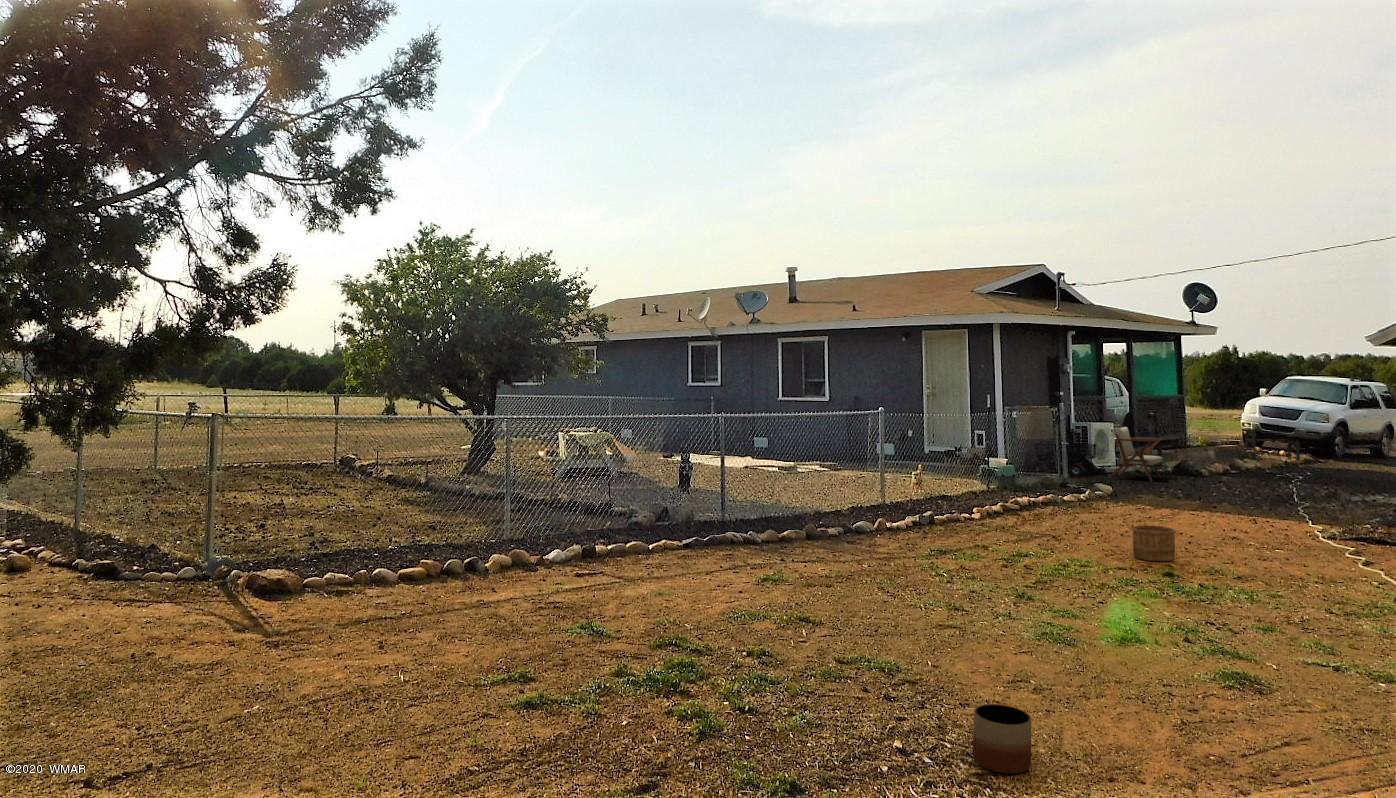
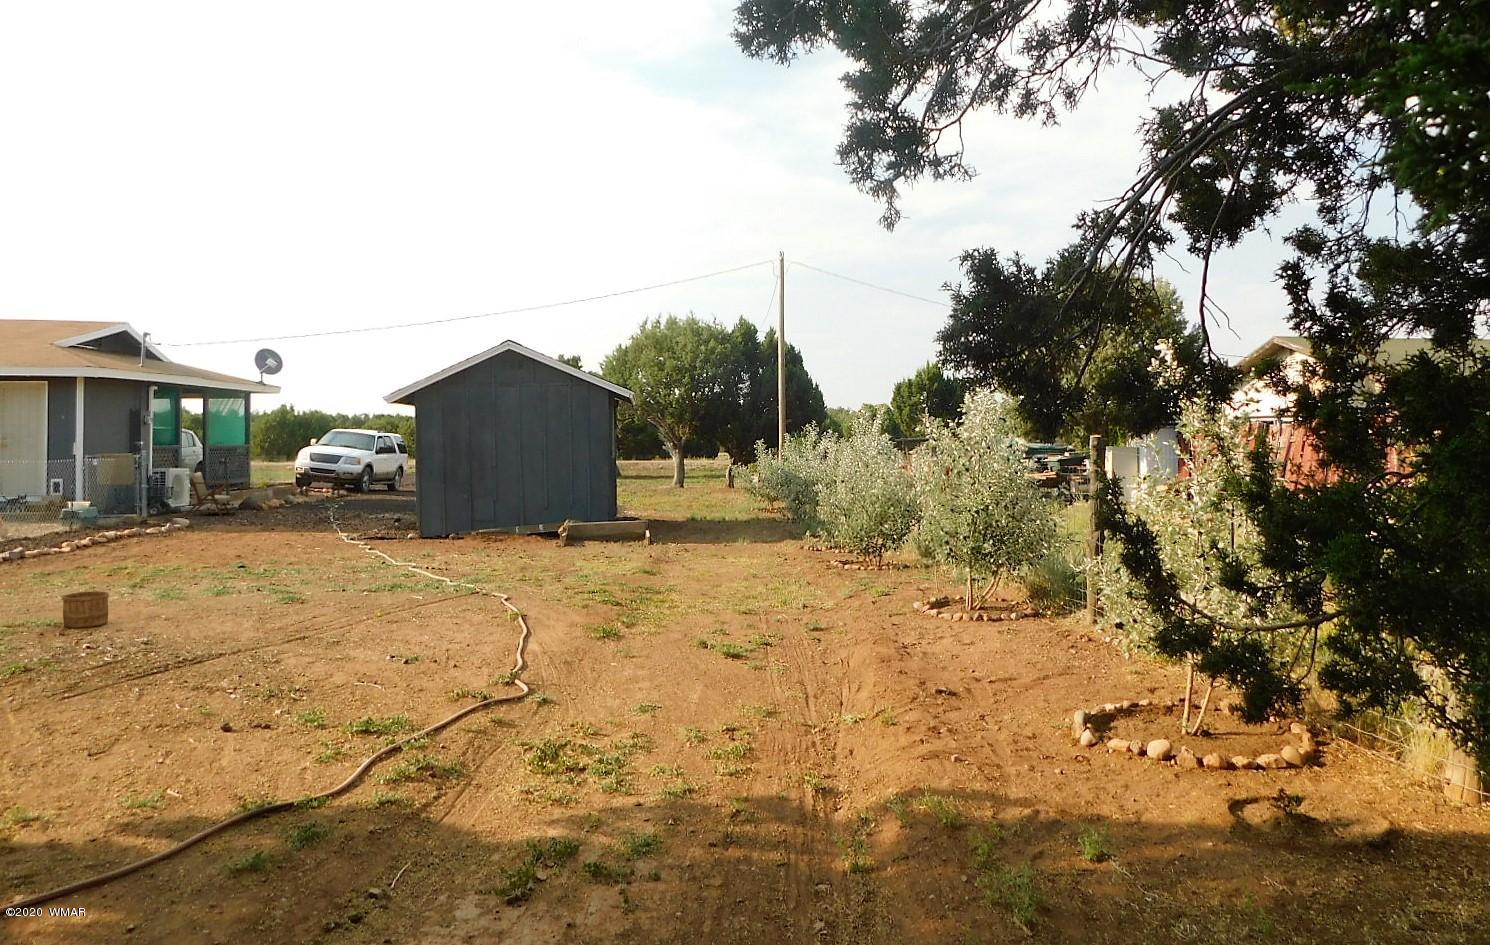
wooden bucket: present [1132,526,1176,561] -> present [62,591,109,628]
planter: present [973,704,1031,774] -> none [112,614,145,643]

